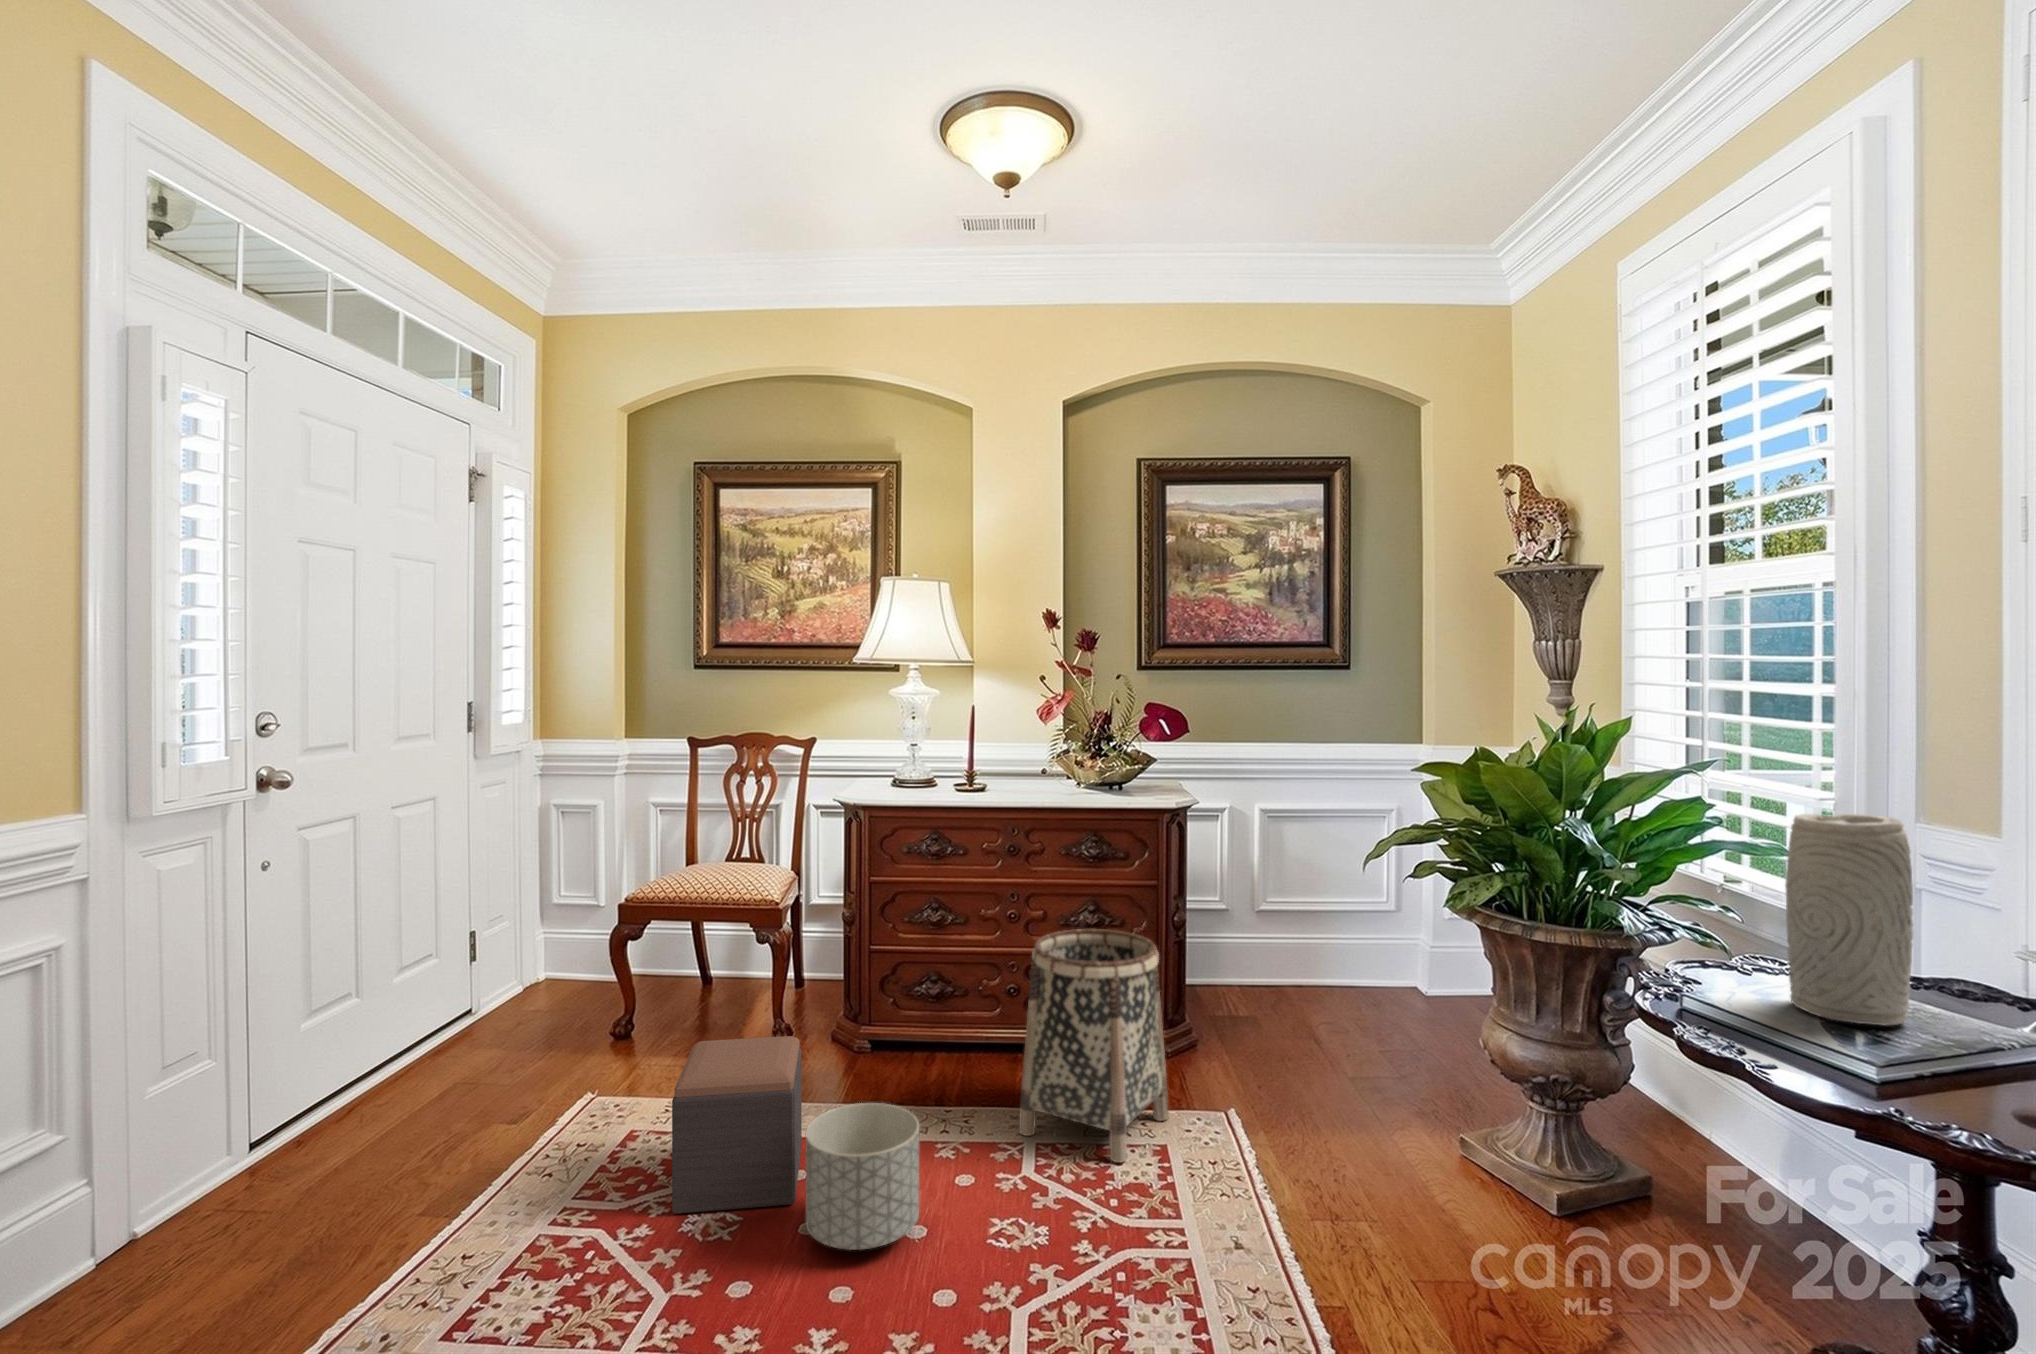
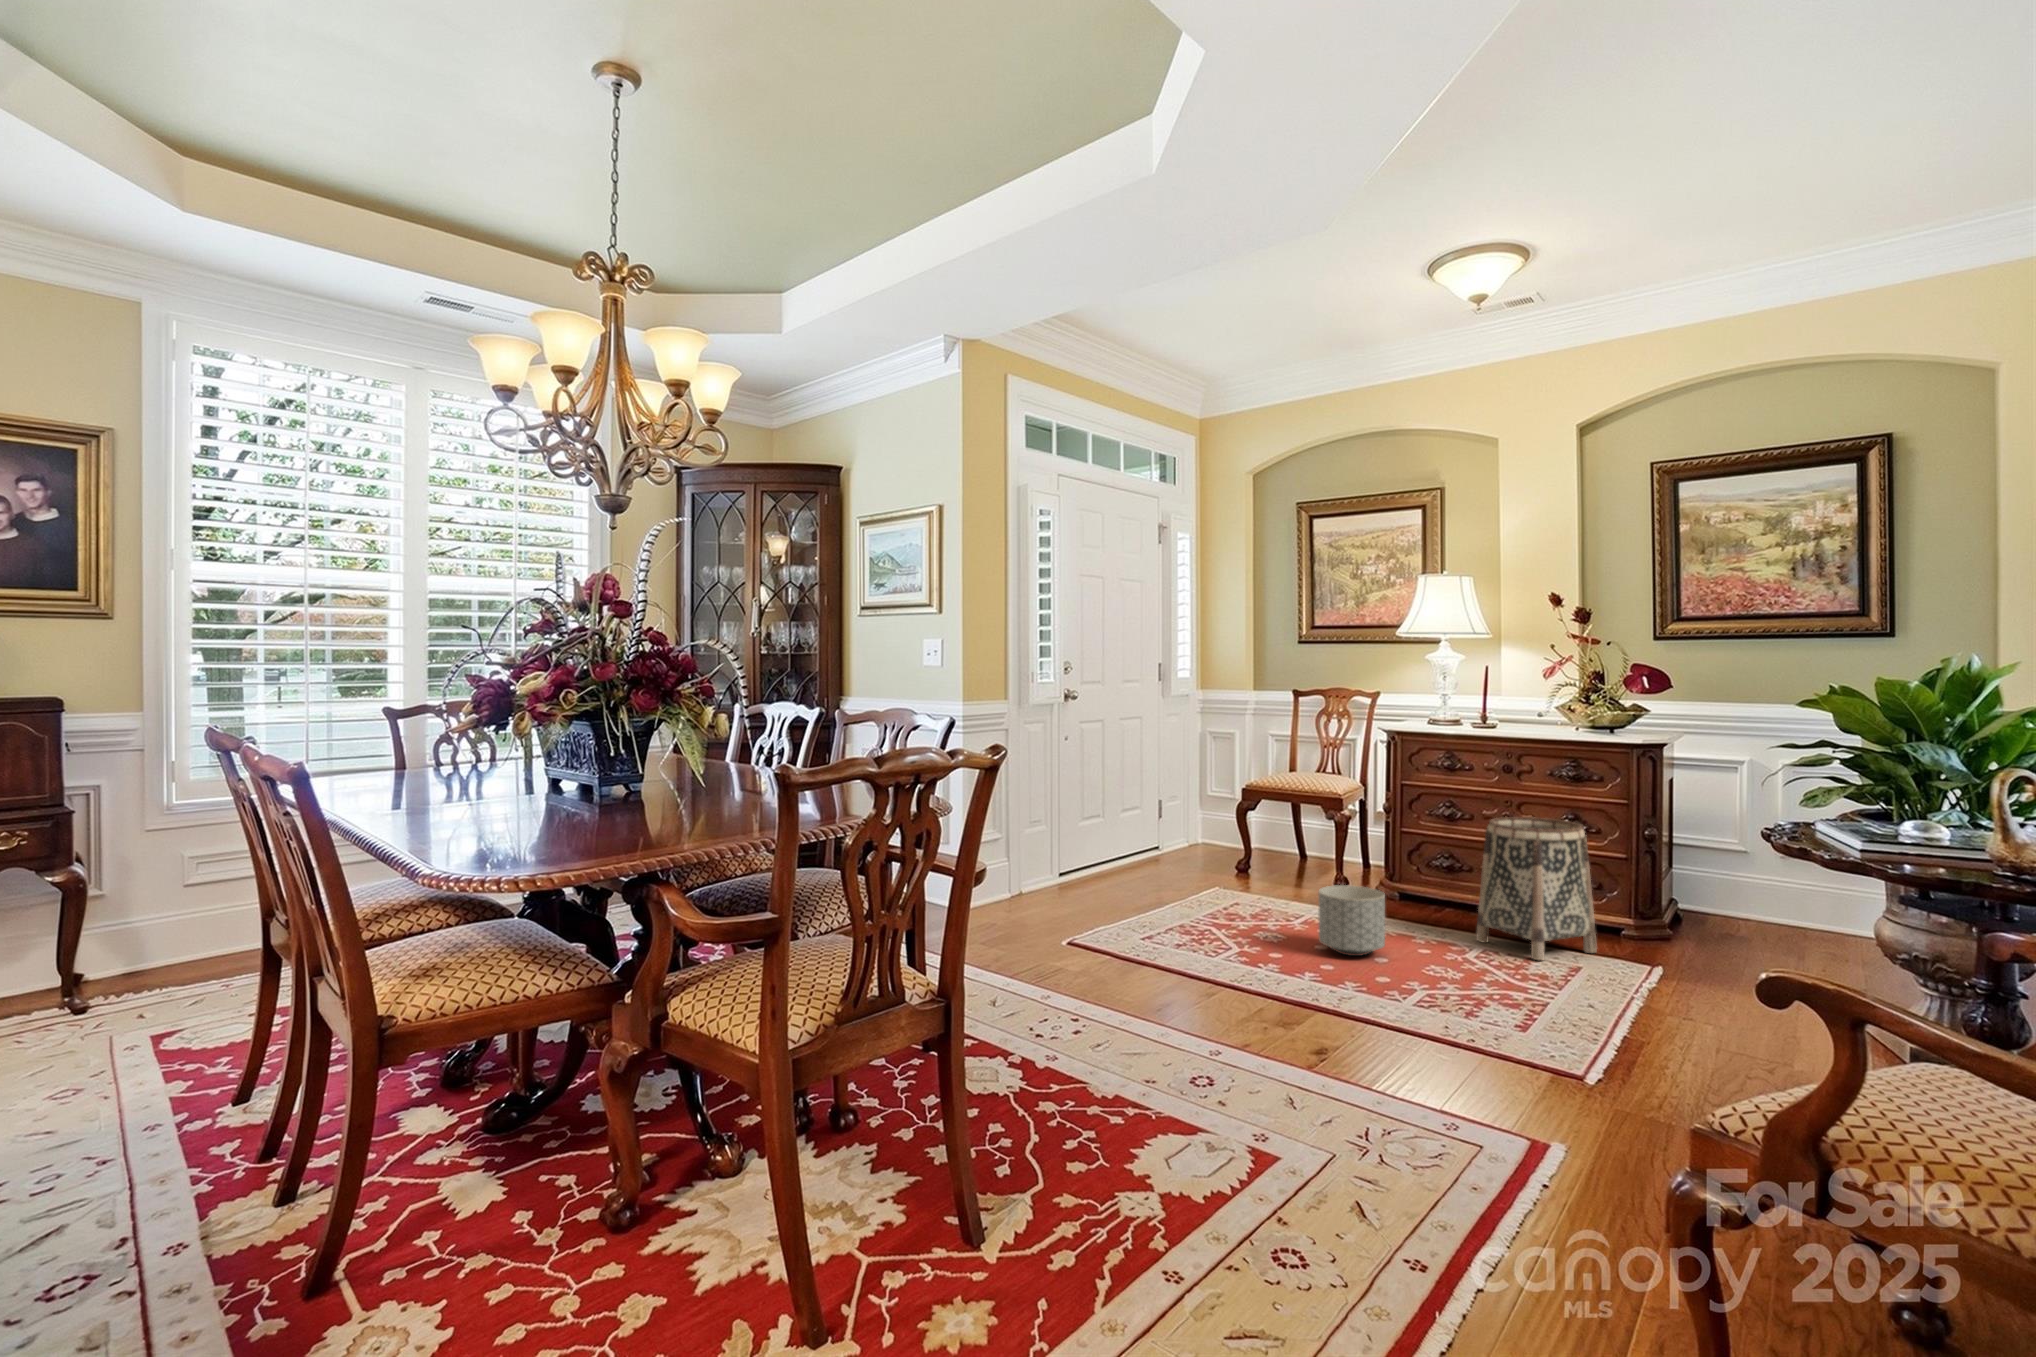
vase: present [1785,814,1913,1026] -> none [1862,705,1941,829]
footstool: present [672,1036,802,1214] -> none [1253,850,1332,938]

